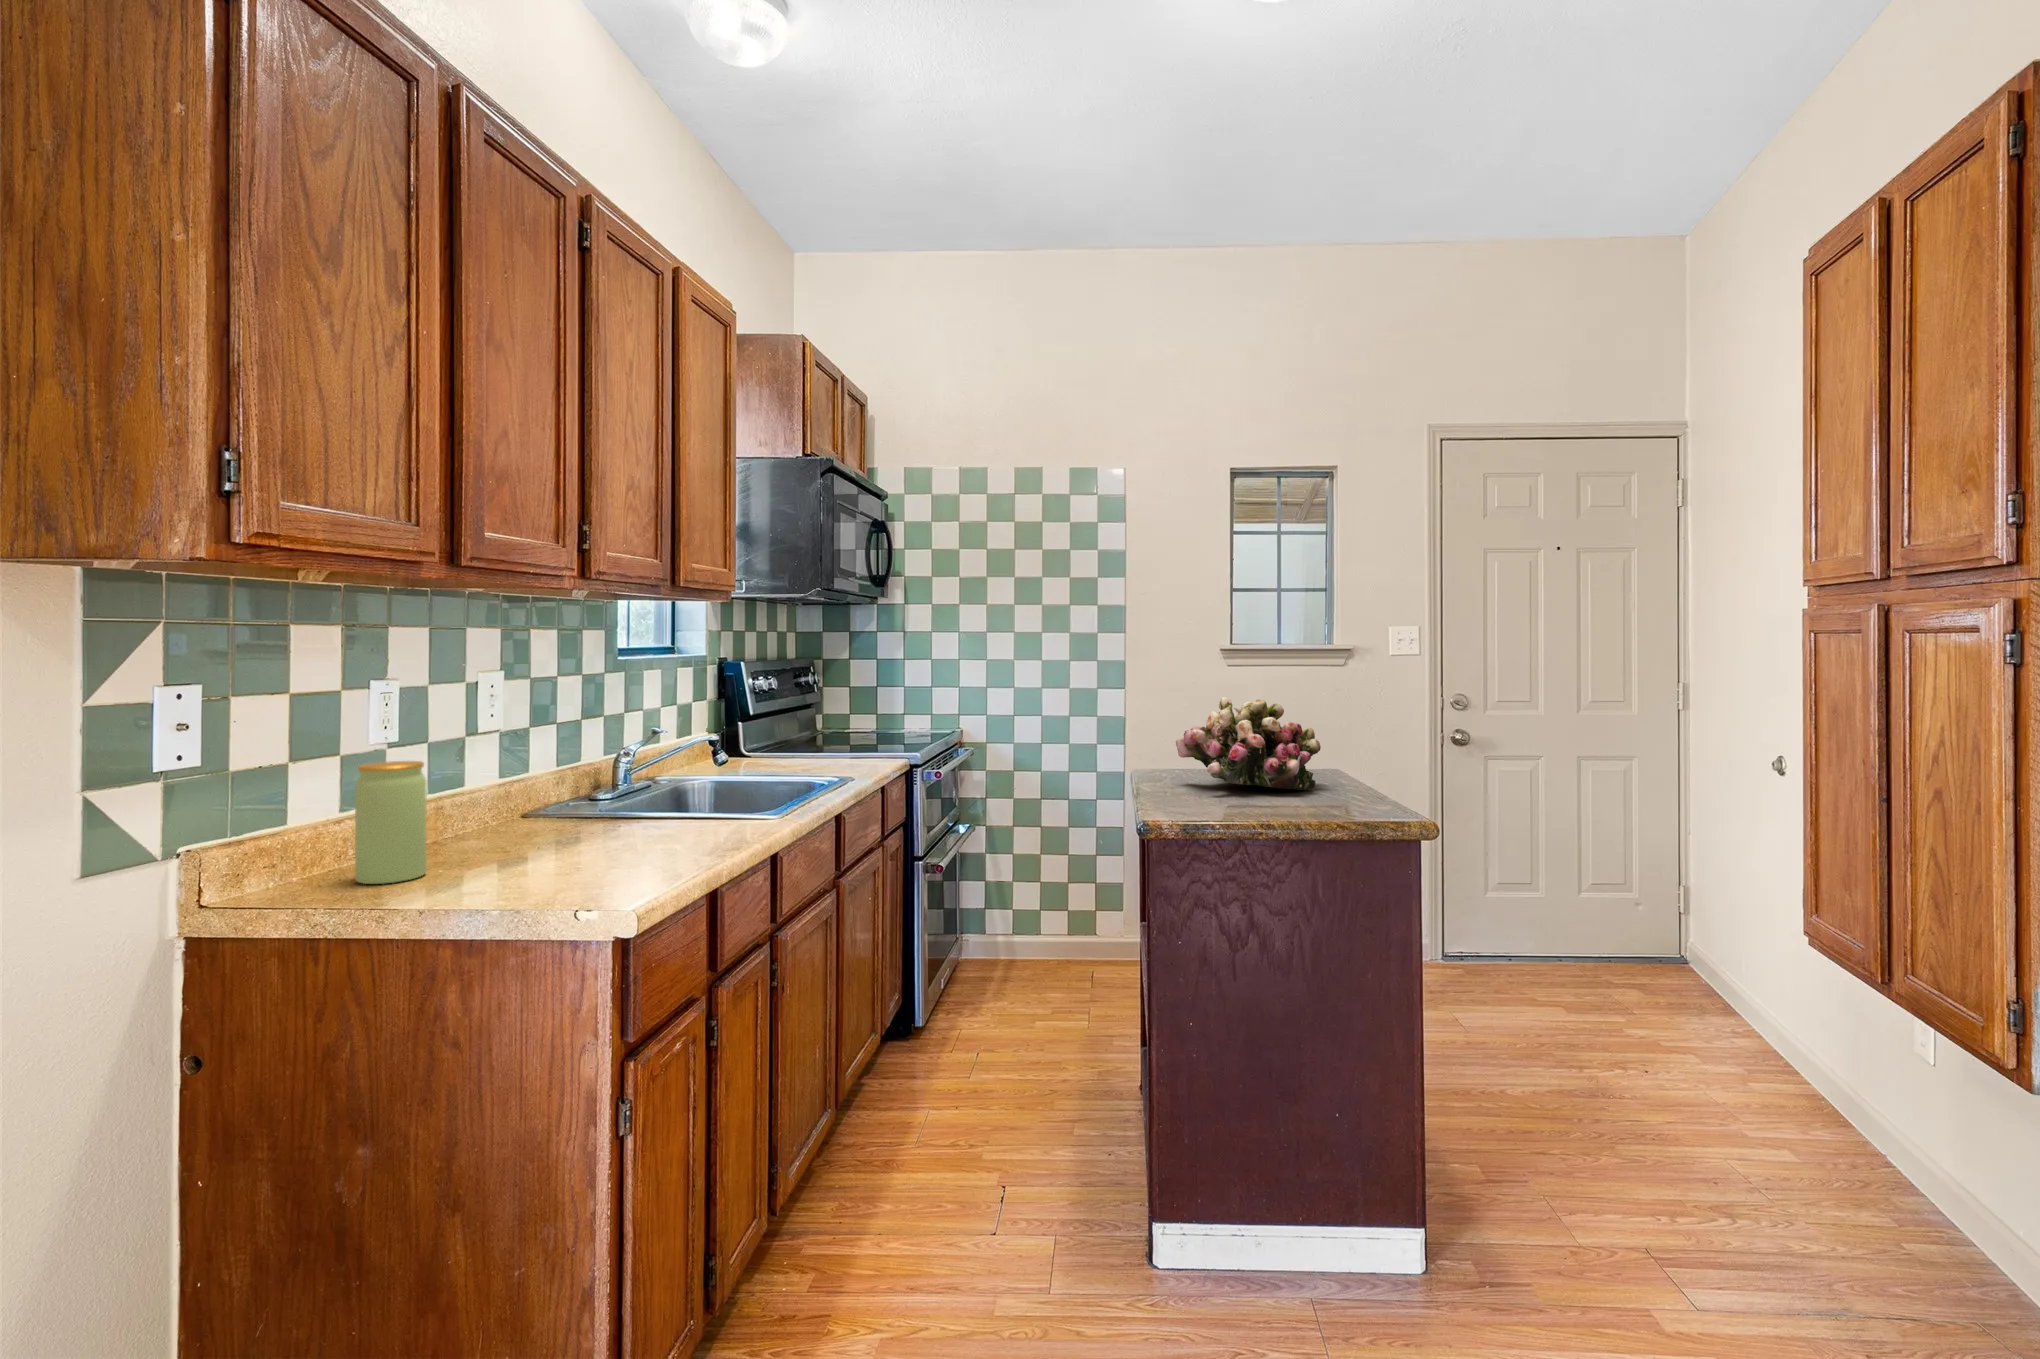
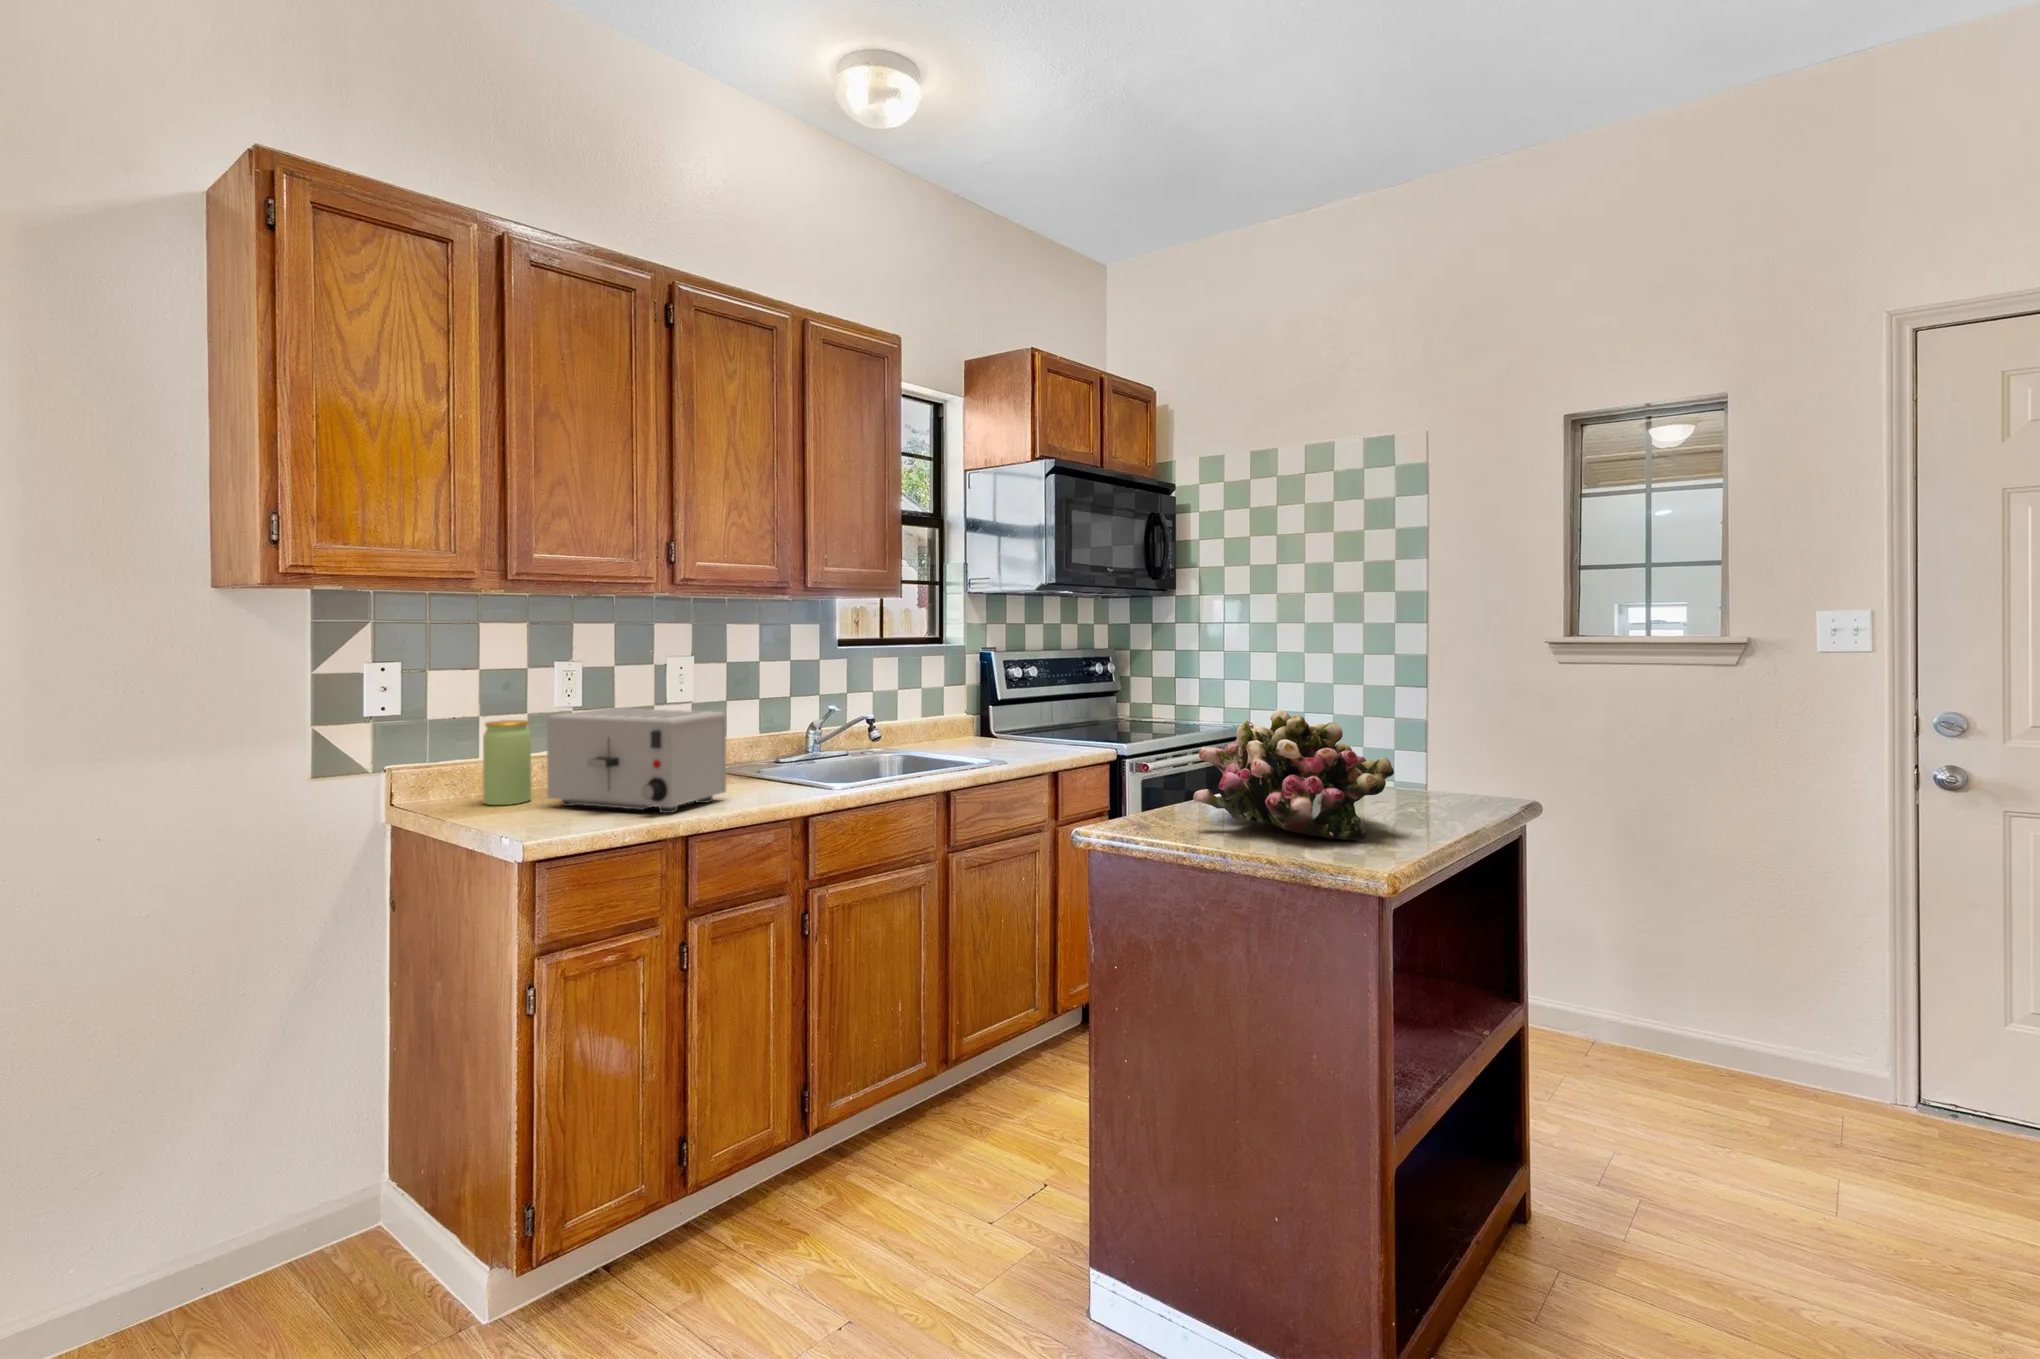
toaster: none [492,731,706,867] -> present [547,708,726,813]

